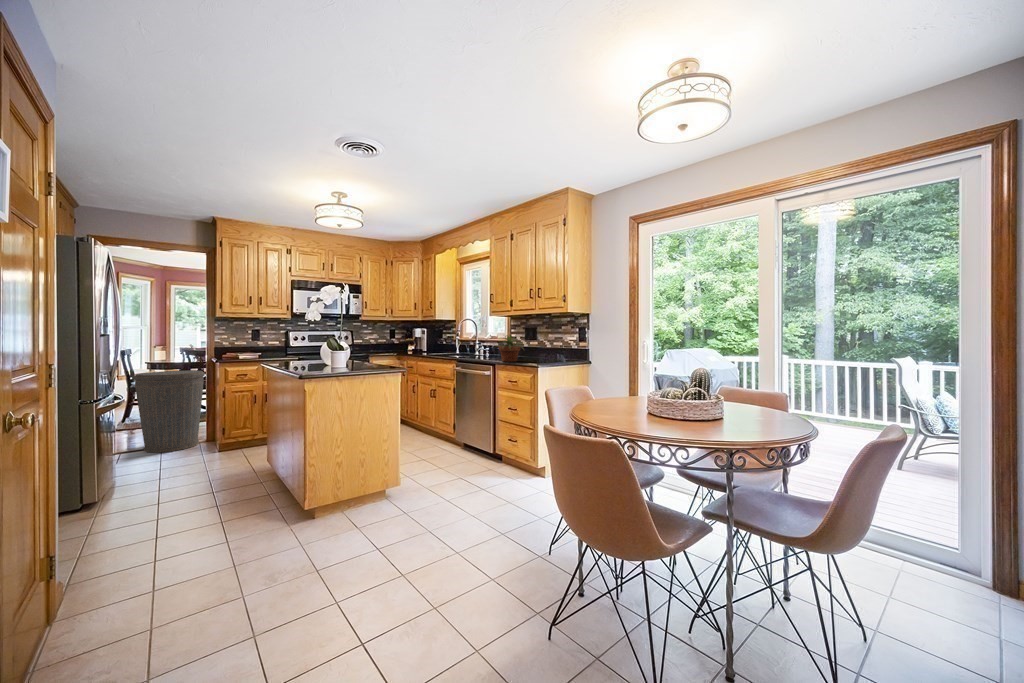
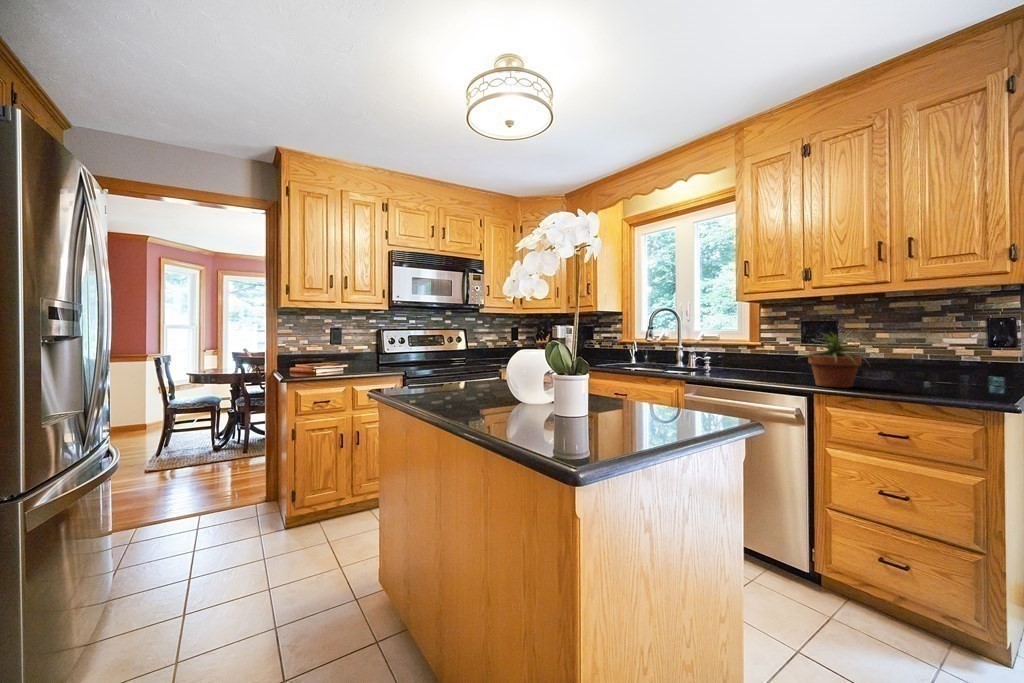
trash can: present [133,371,205,453] -> none [158,390,264,526]

